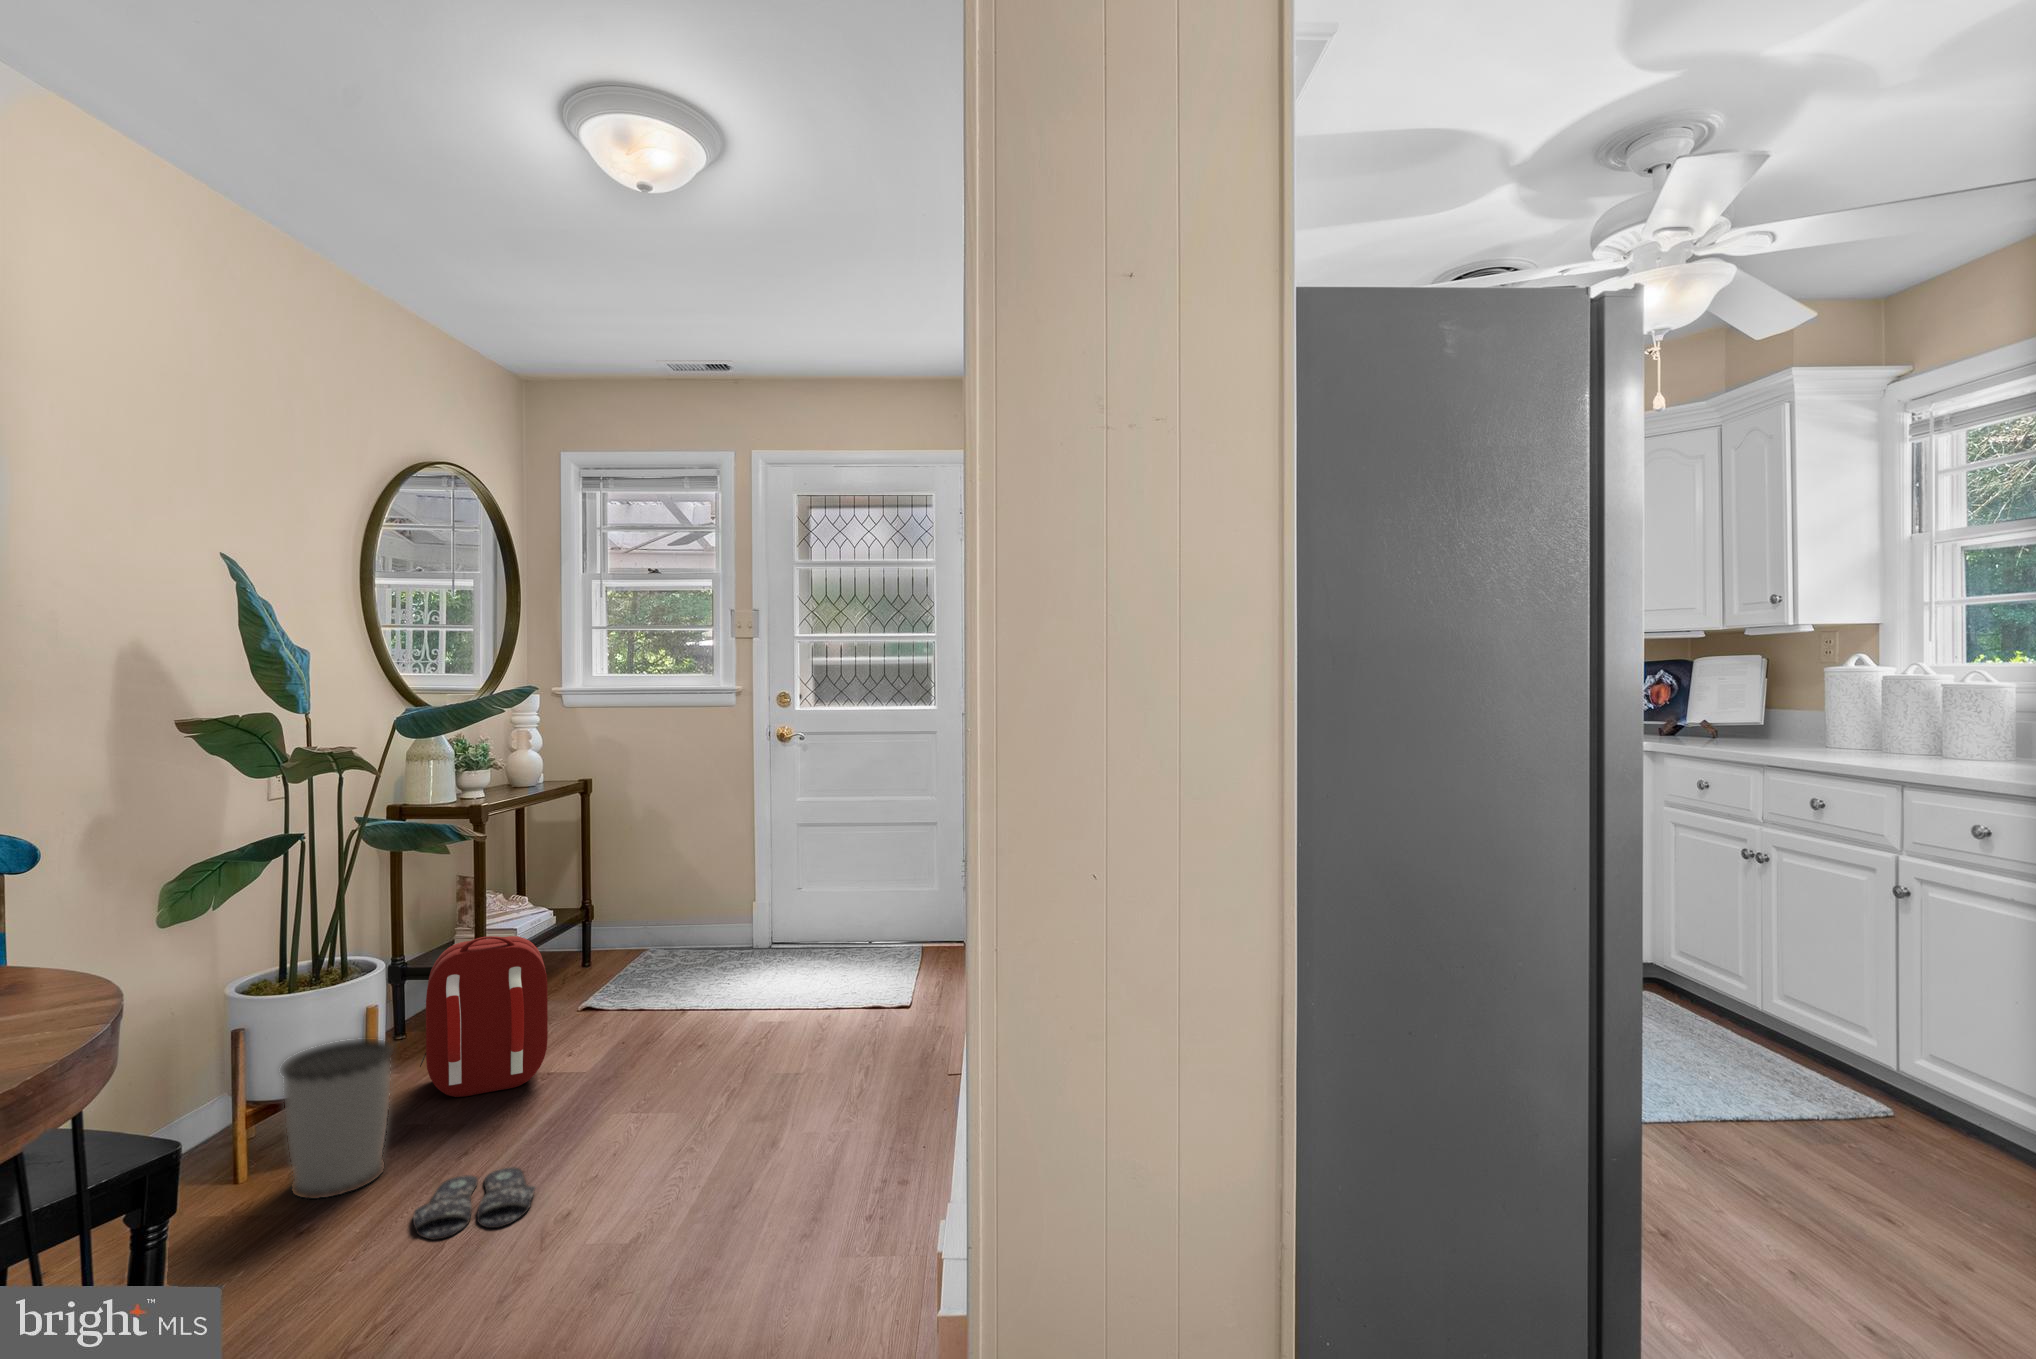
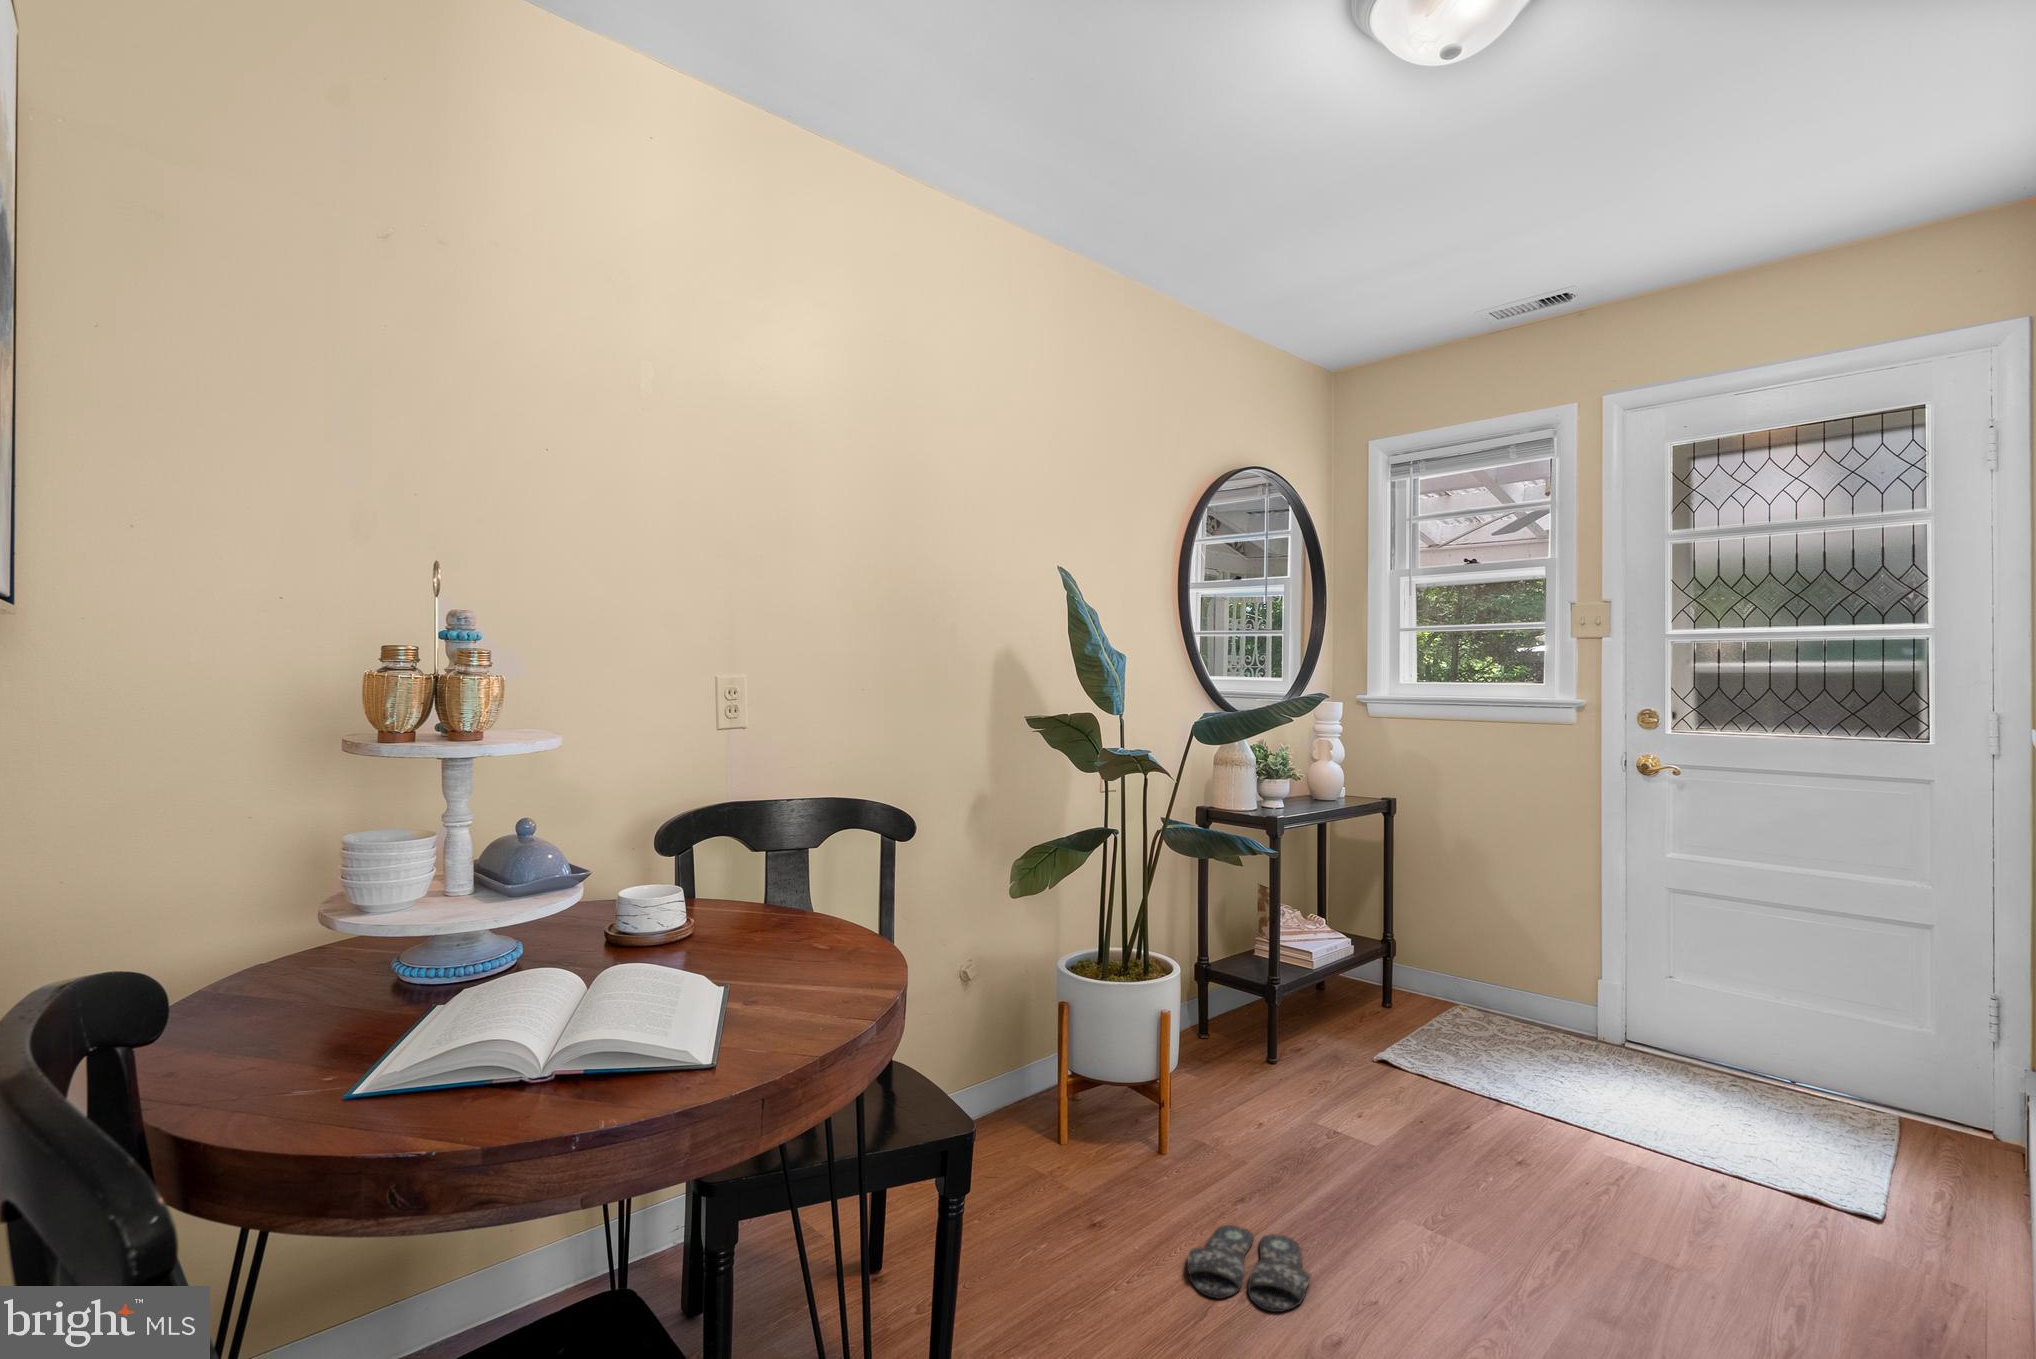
backpack: present [420,936,548,1097] -> none [1211,962,1338,1136]
wastebasket: present [281,1039,393,1199] -> none [1087,1041,1182,1201]

